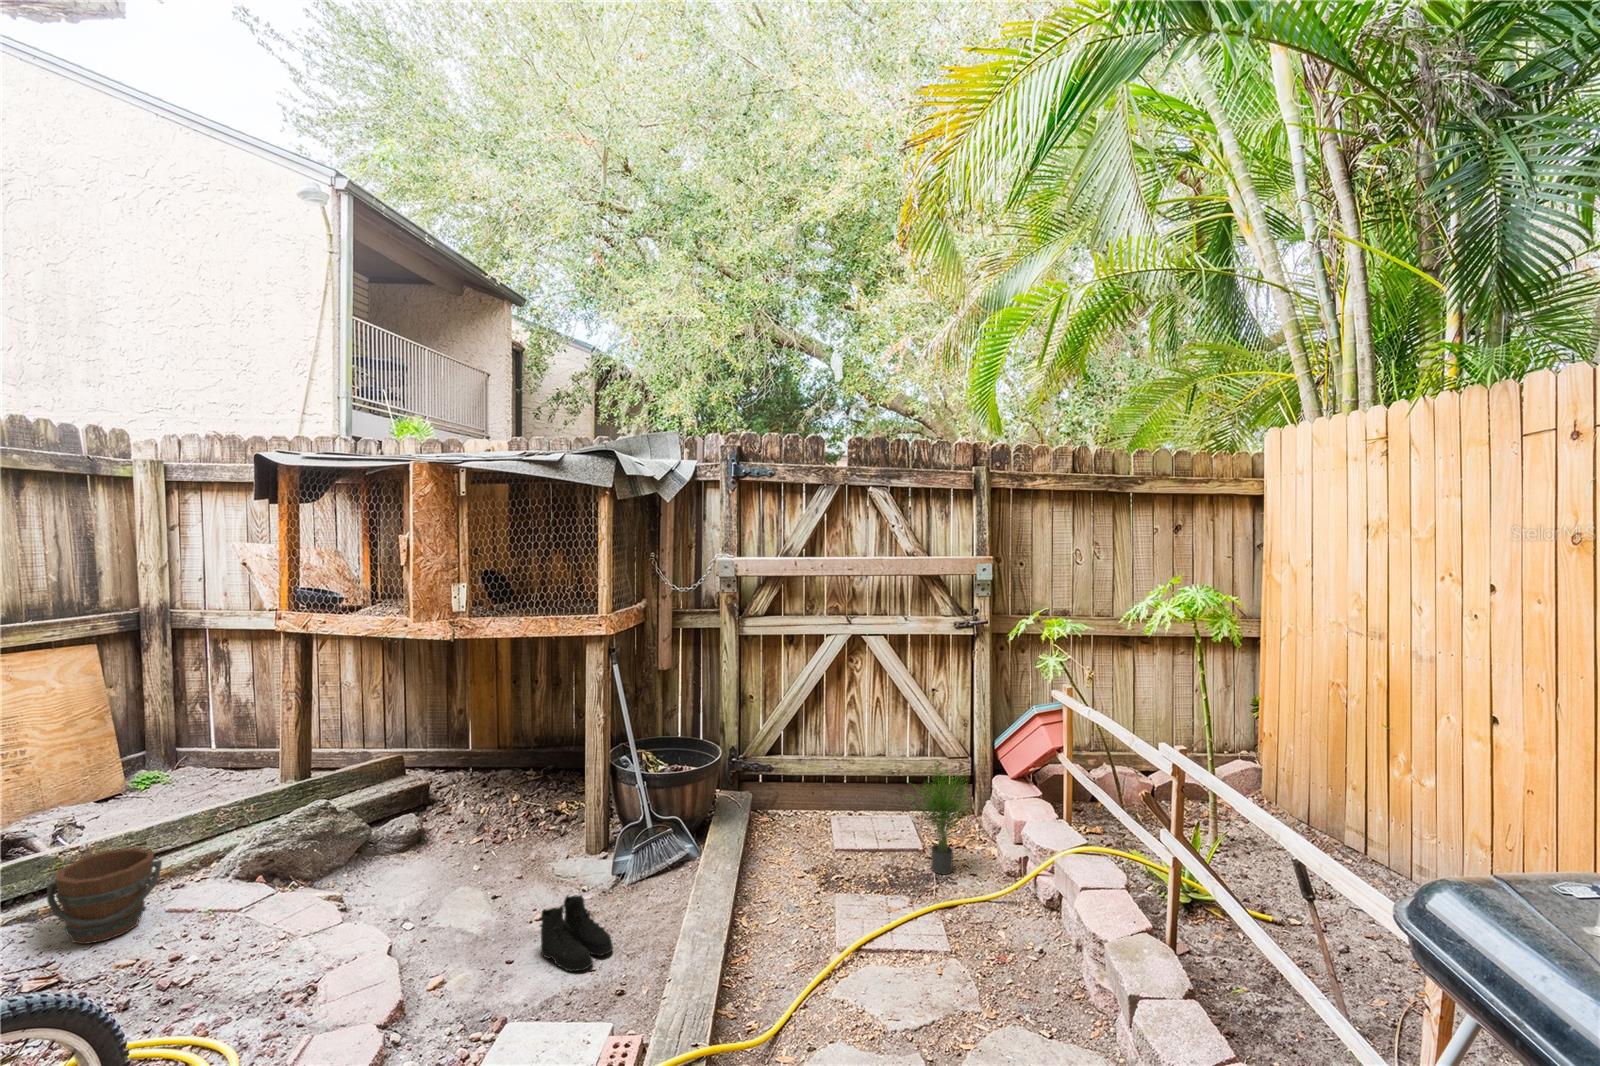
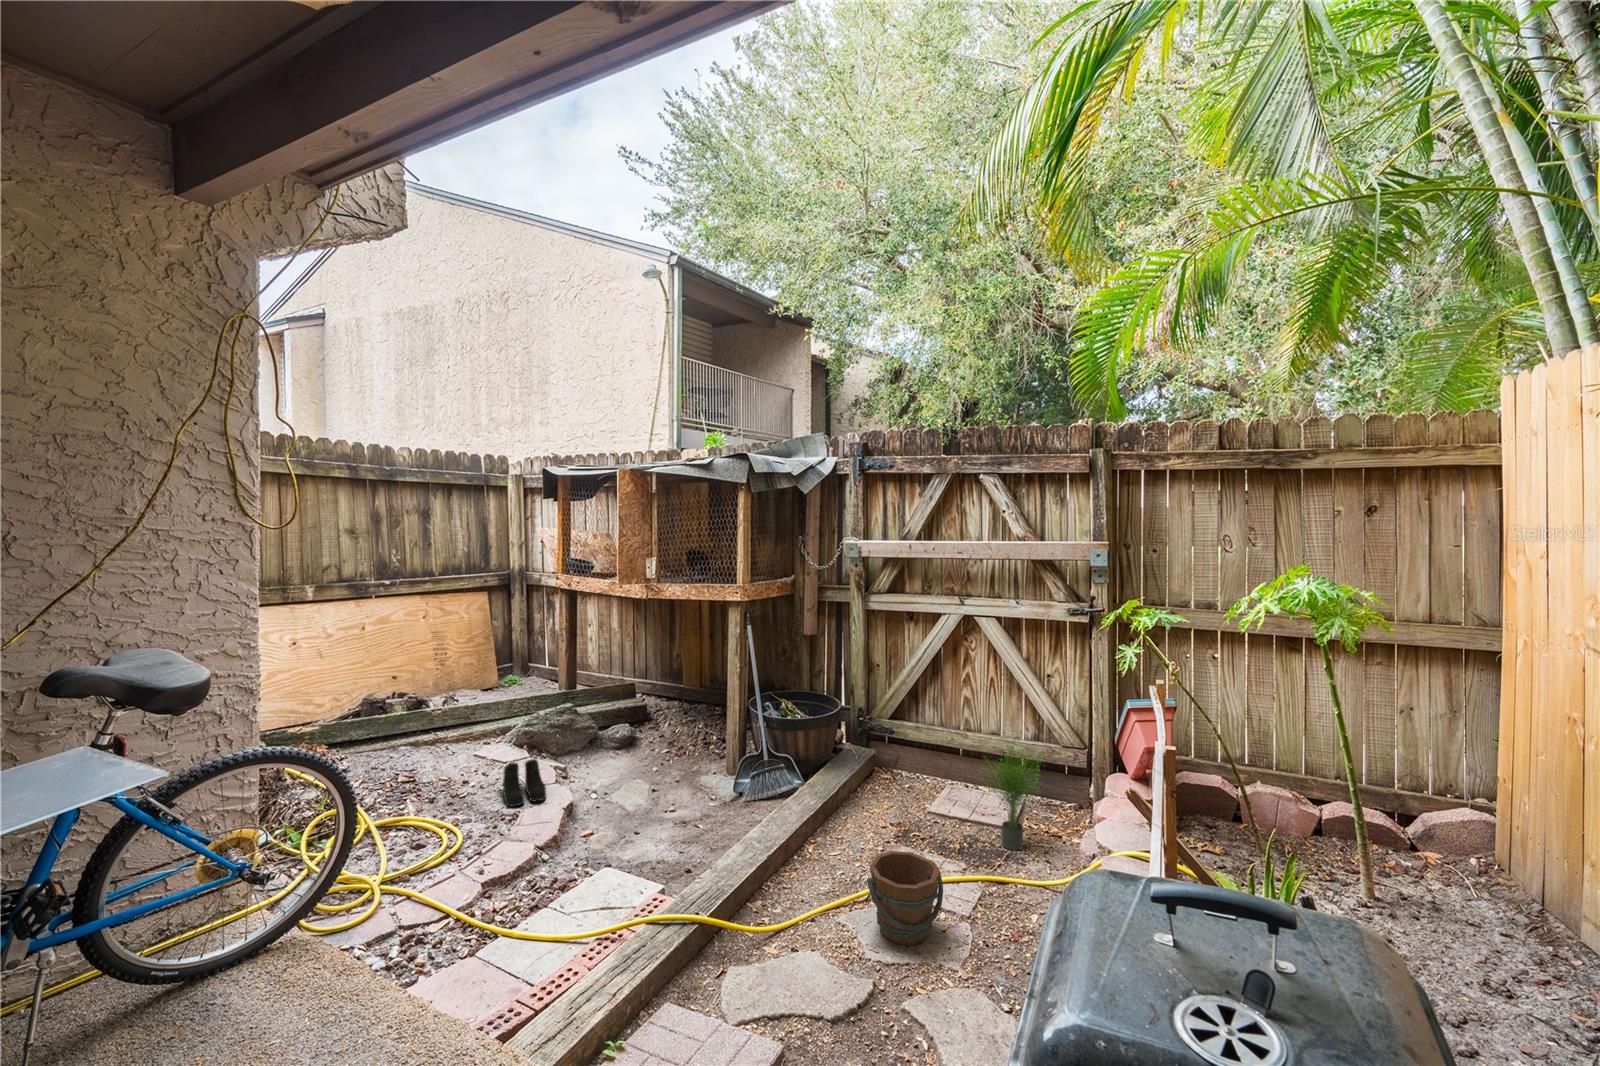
bucket: present [47,848,162,944] -> present [867,851,943,945]
boots: present [540,895,613,972] -> present [503,759,546,806]

